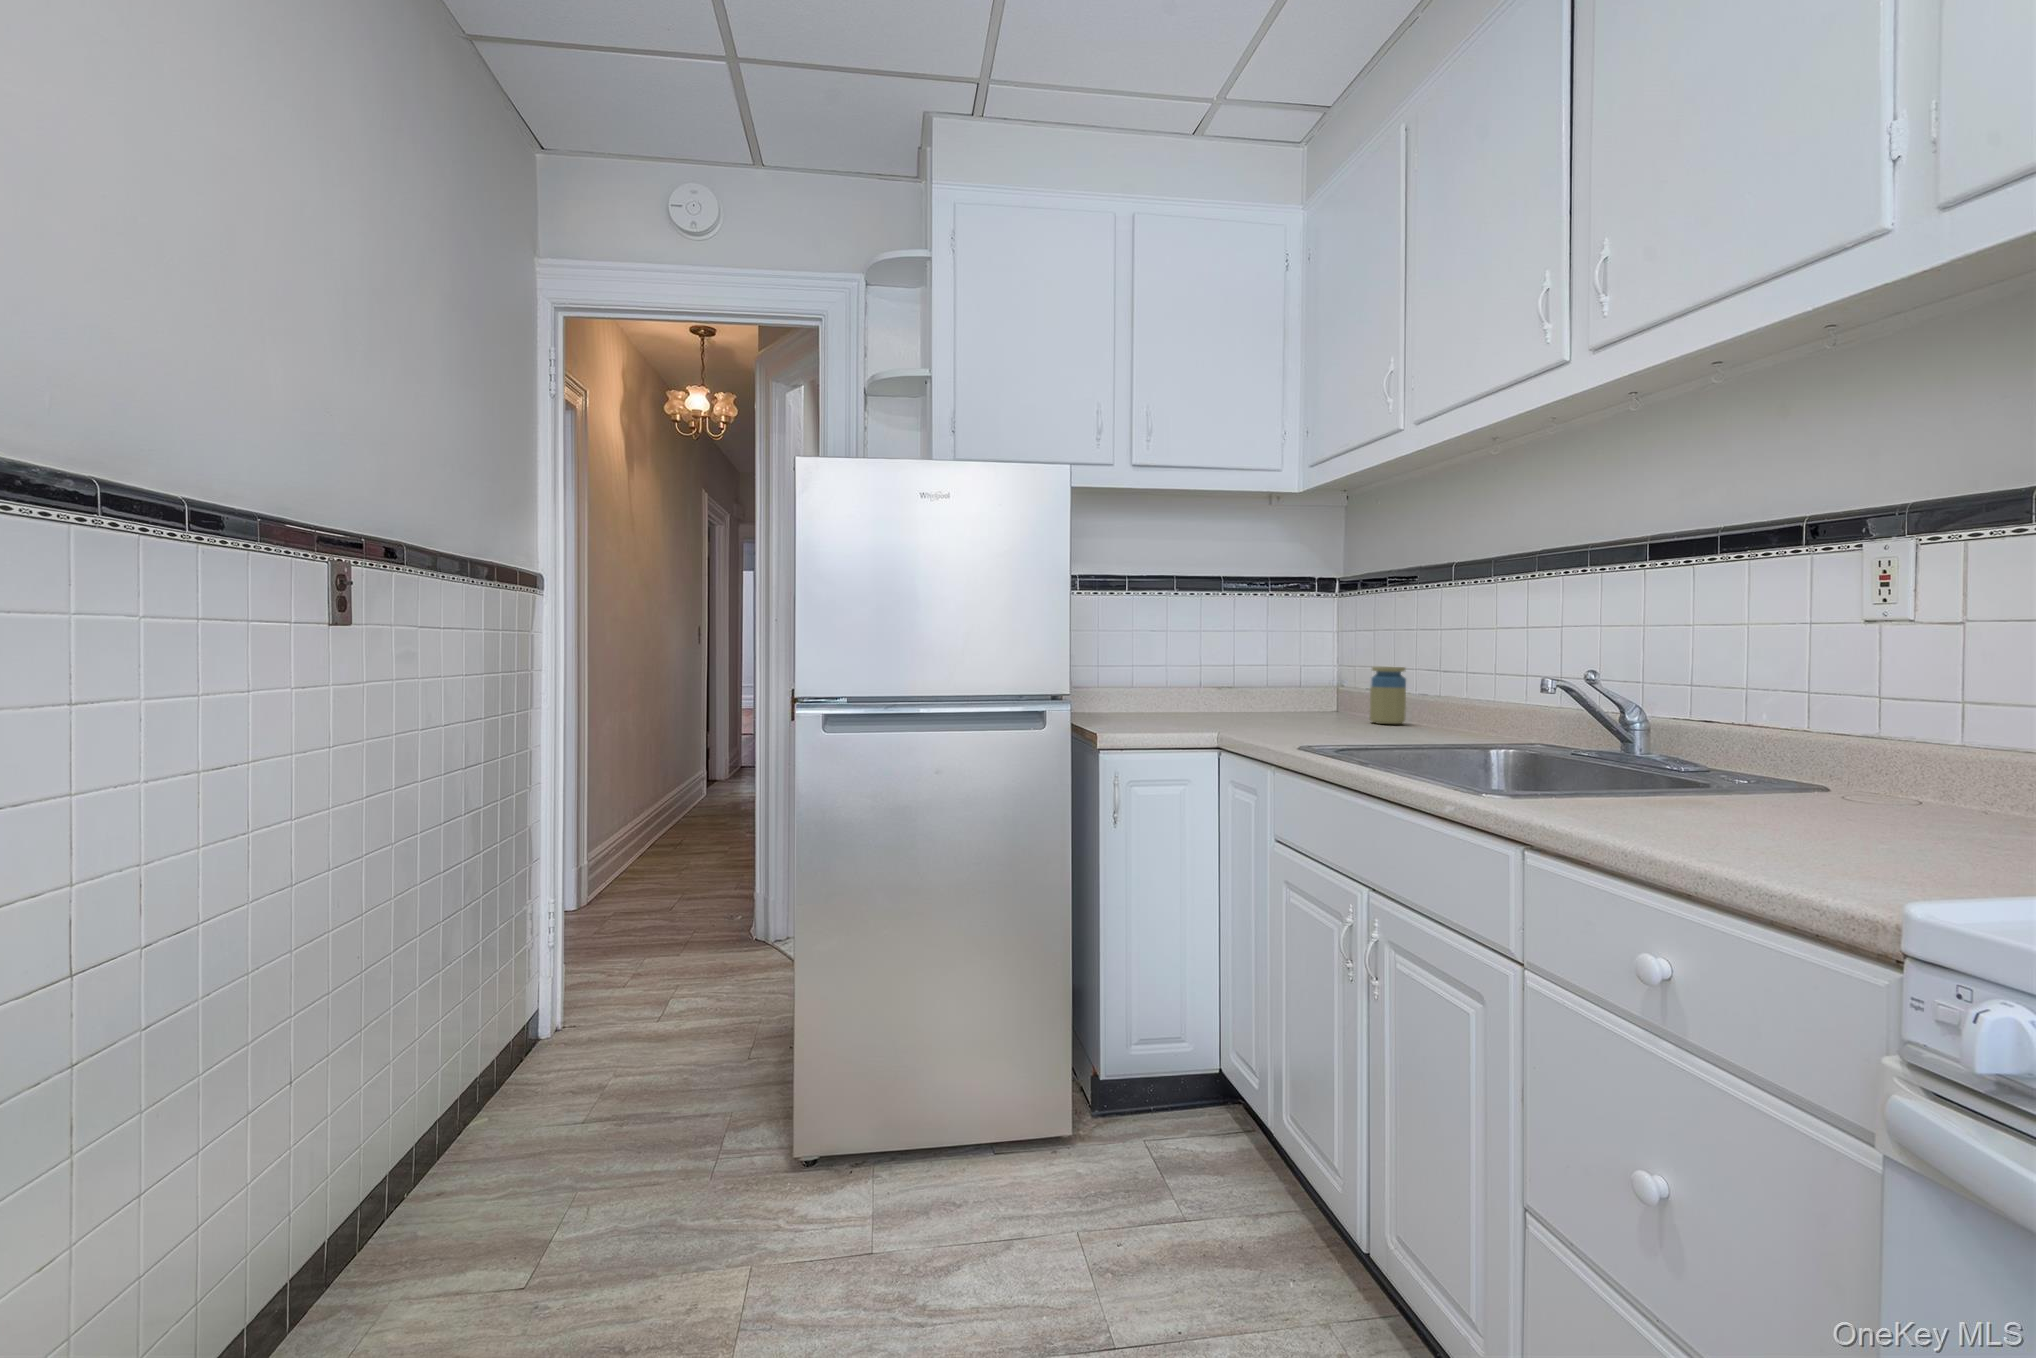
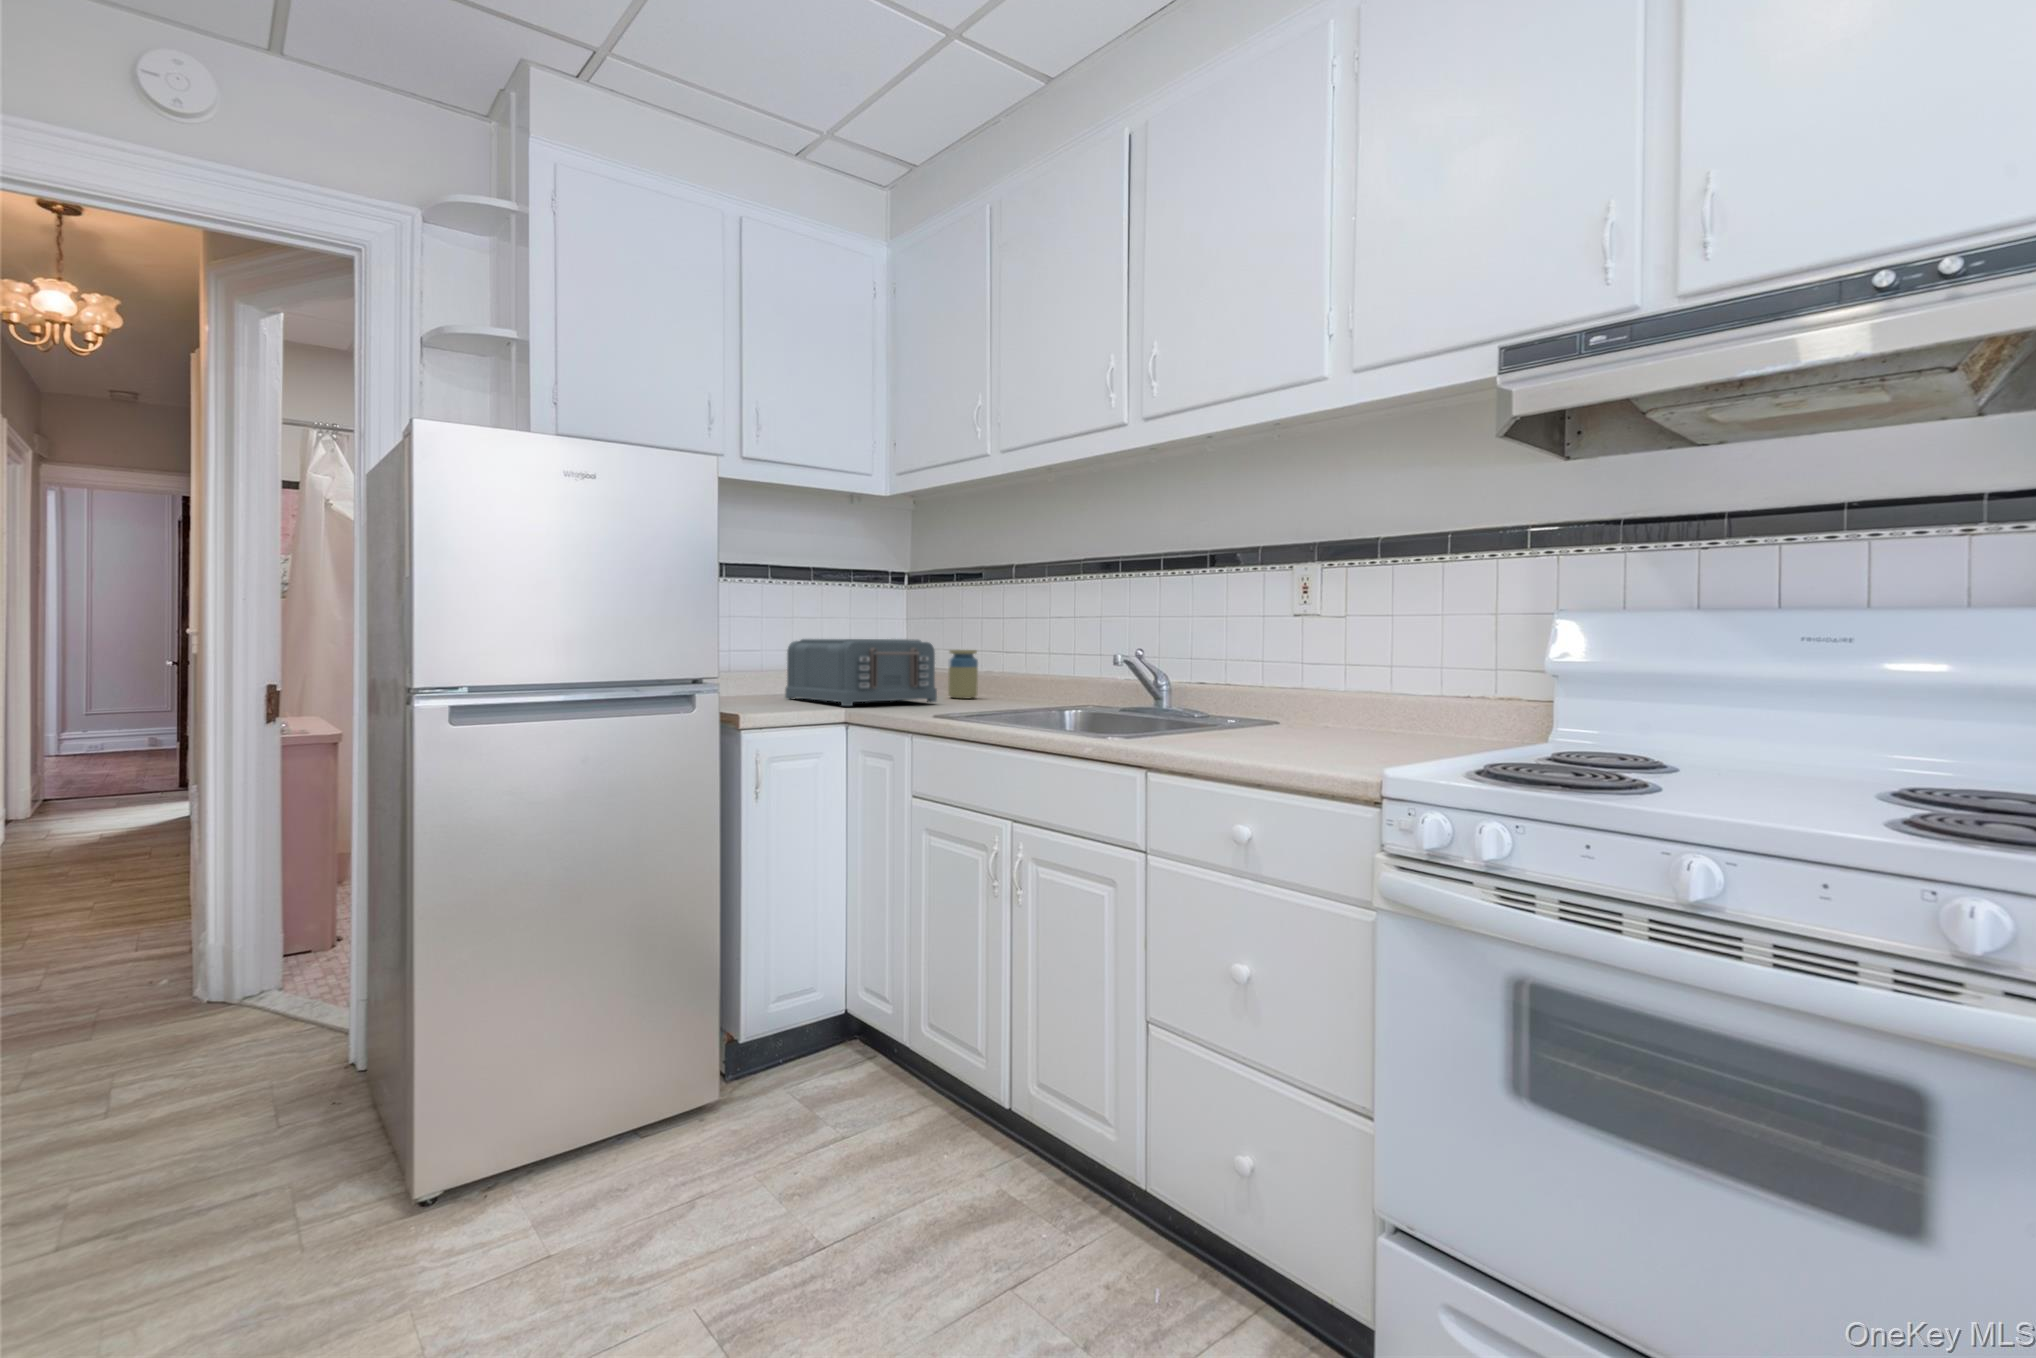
toaster: none [1177,653,1342,729] -> present [785,639,937,706]

